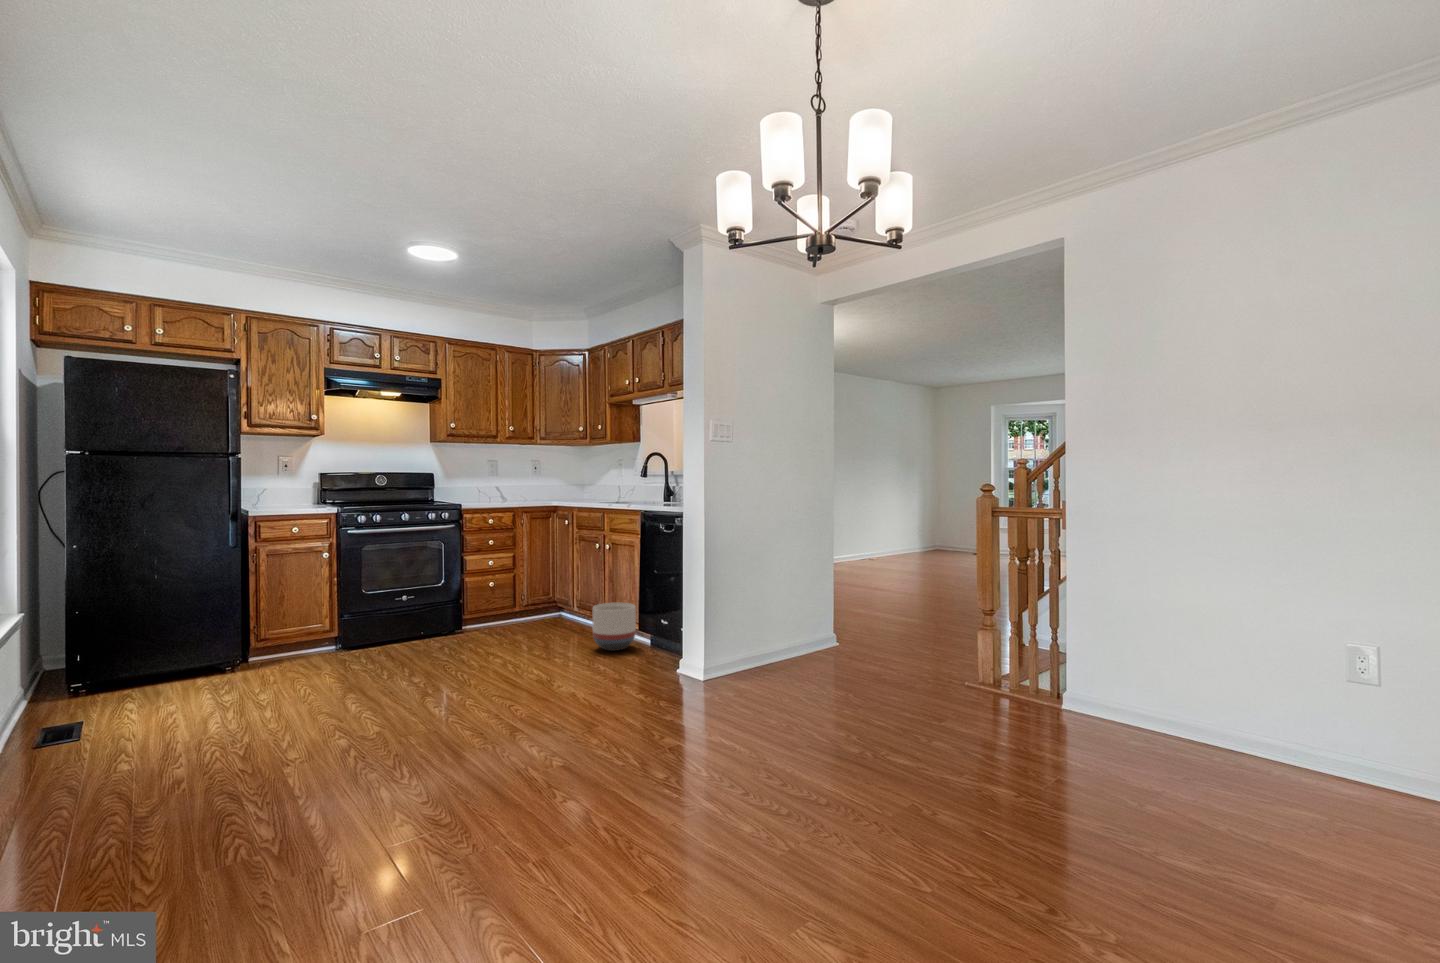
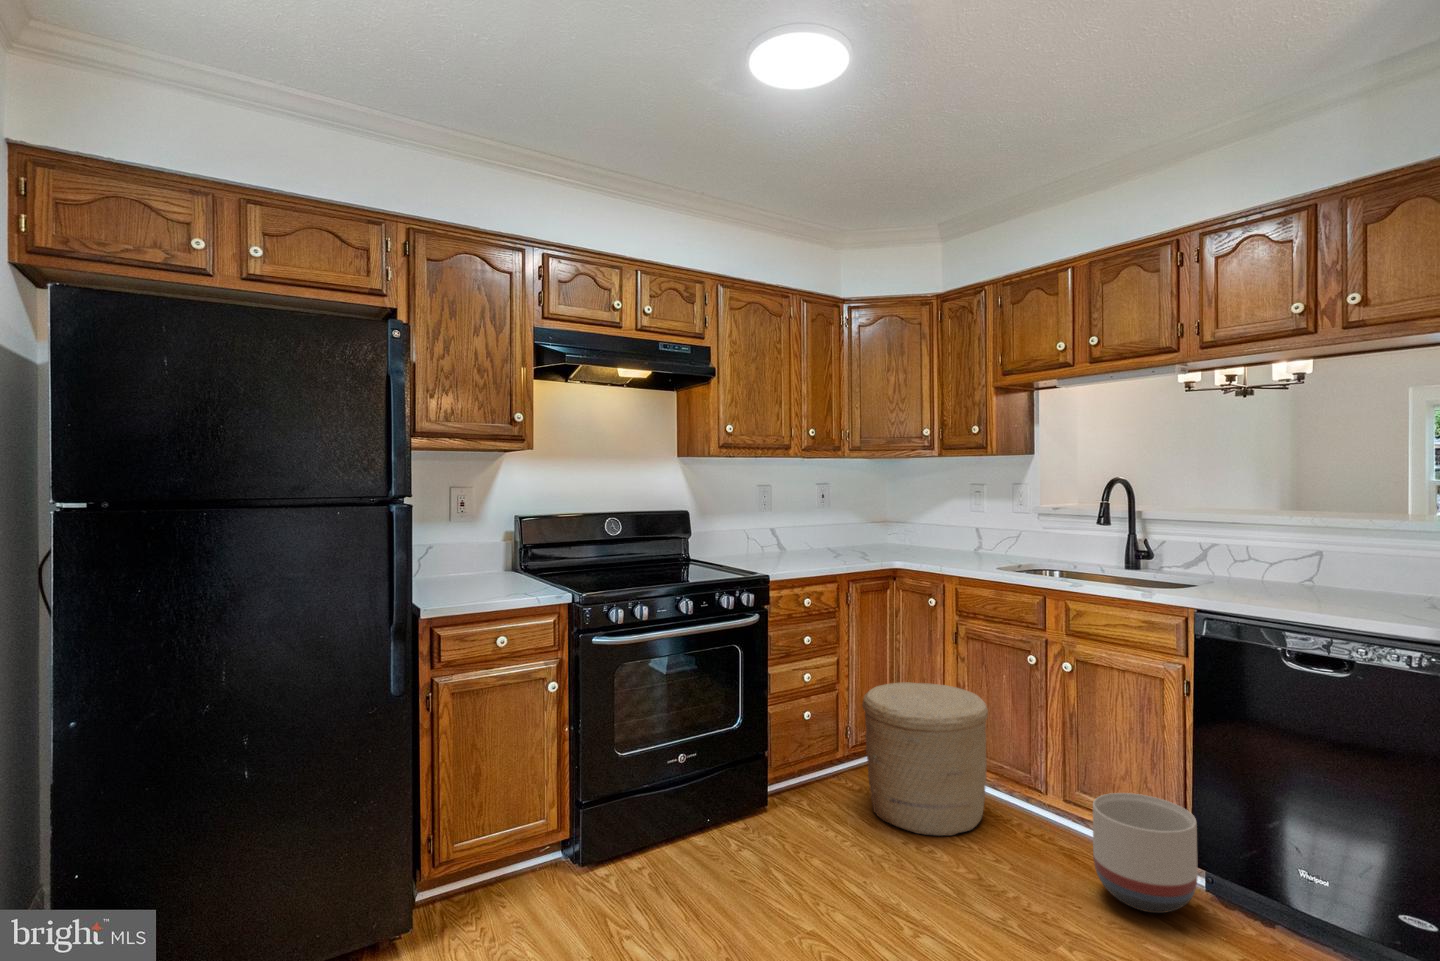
woven basket: none [516,565,582,636] -> present [862,682,988,836]

